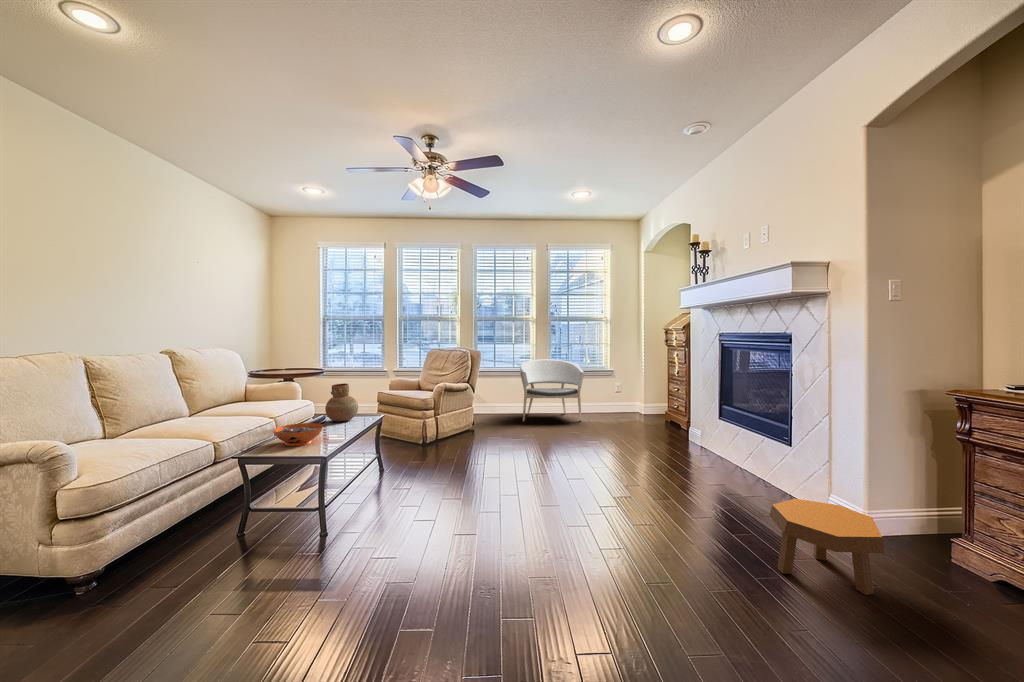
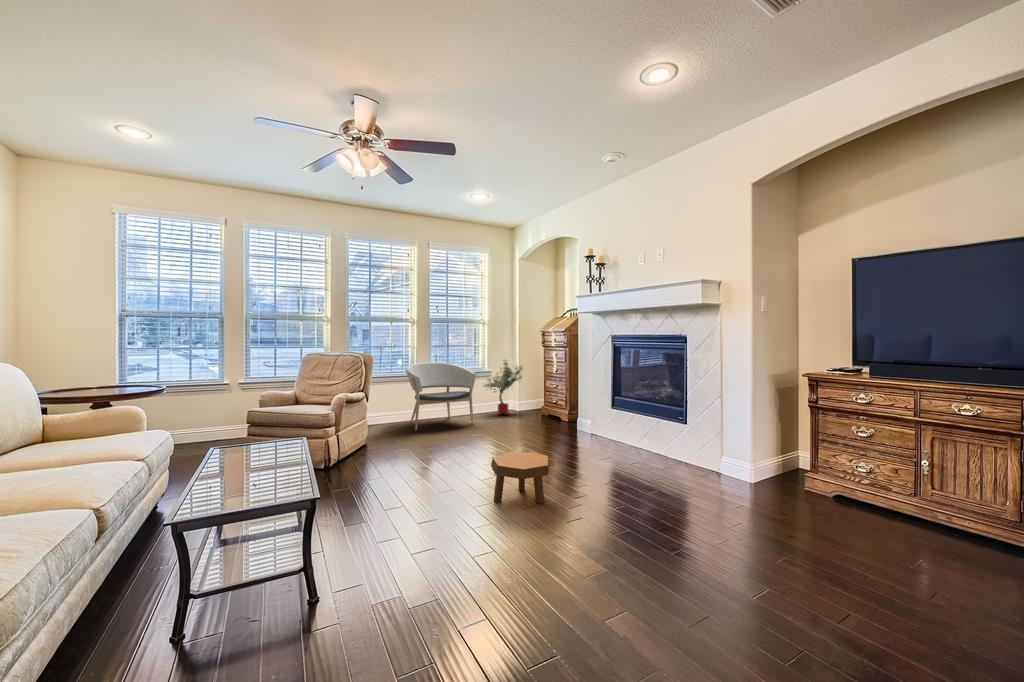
potted tree: none [598,358,645,416] -> present [484,360,523,415]
vase: present [325,383,358,421] -> none [233,402,279,453]
decorative bowl: present [273,423,323,446] -> none [220,457,290,491]
footstool: present [769,499,884,595] -> present [491,452,550,504]

